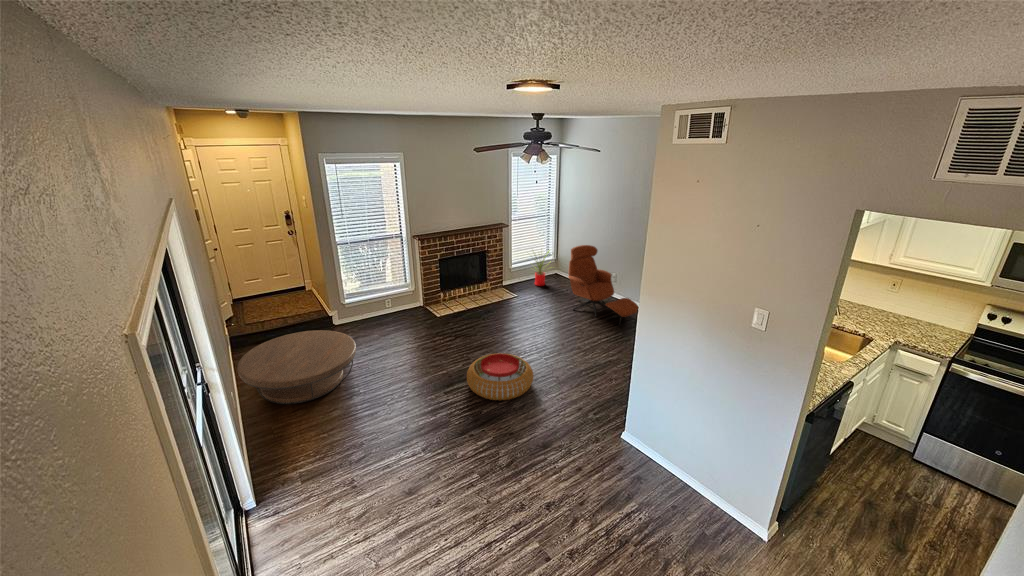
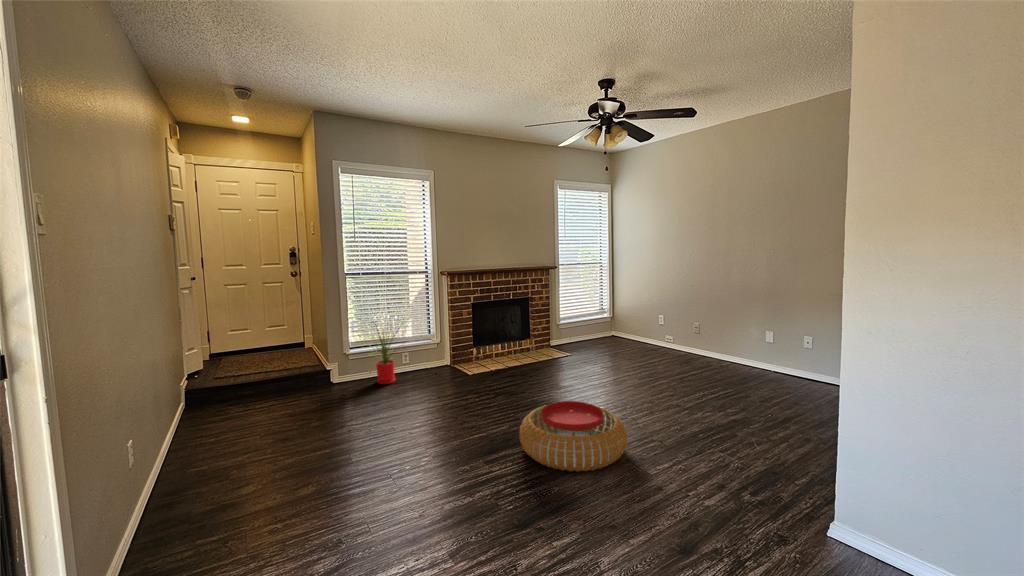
lounge chair: present [568,245,638,326] -> none [639,283,746,381]
house plant: present [535,250,550,286] -> present [367,324,396,384]
coffee table: present [237,330,356,404] -> none [163,375,353,476]

